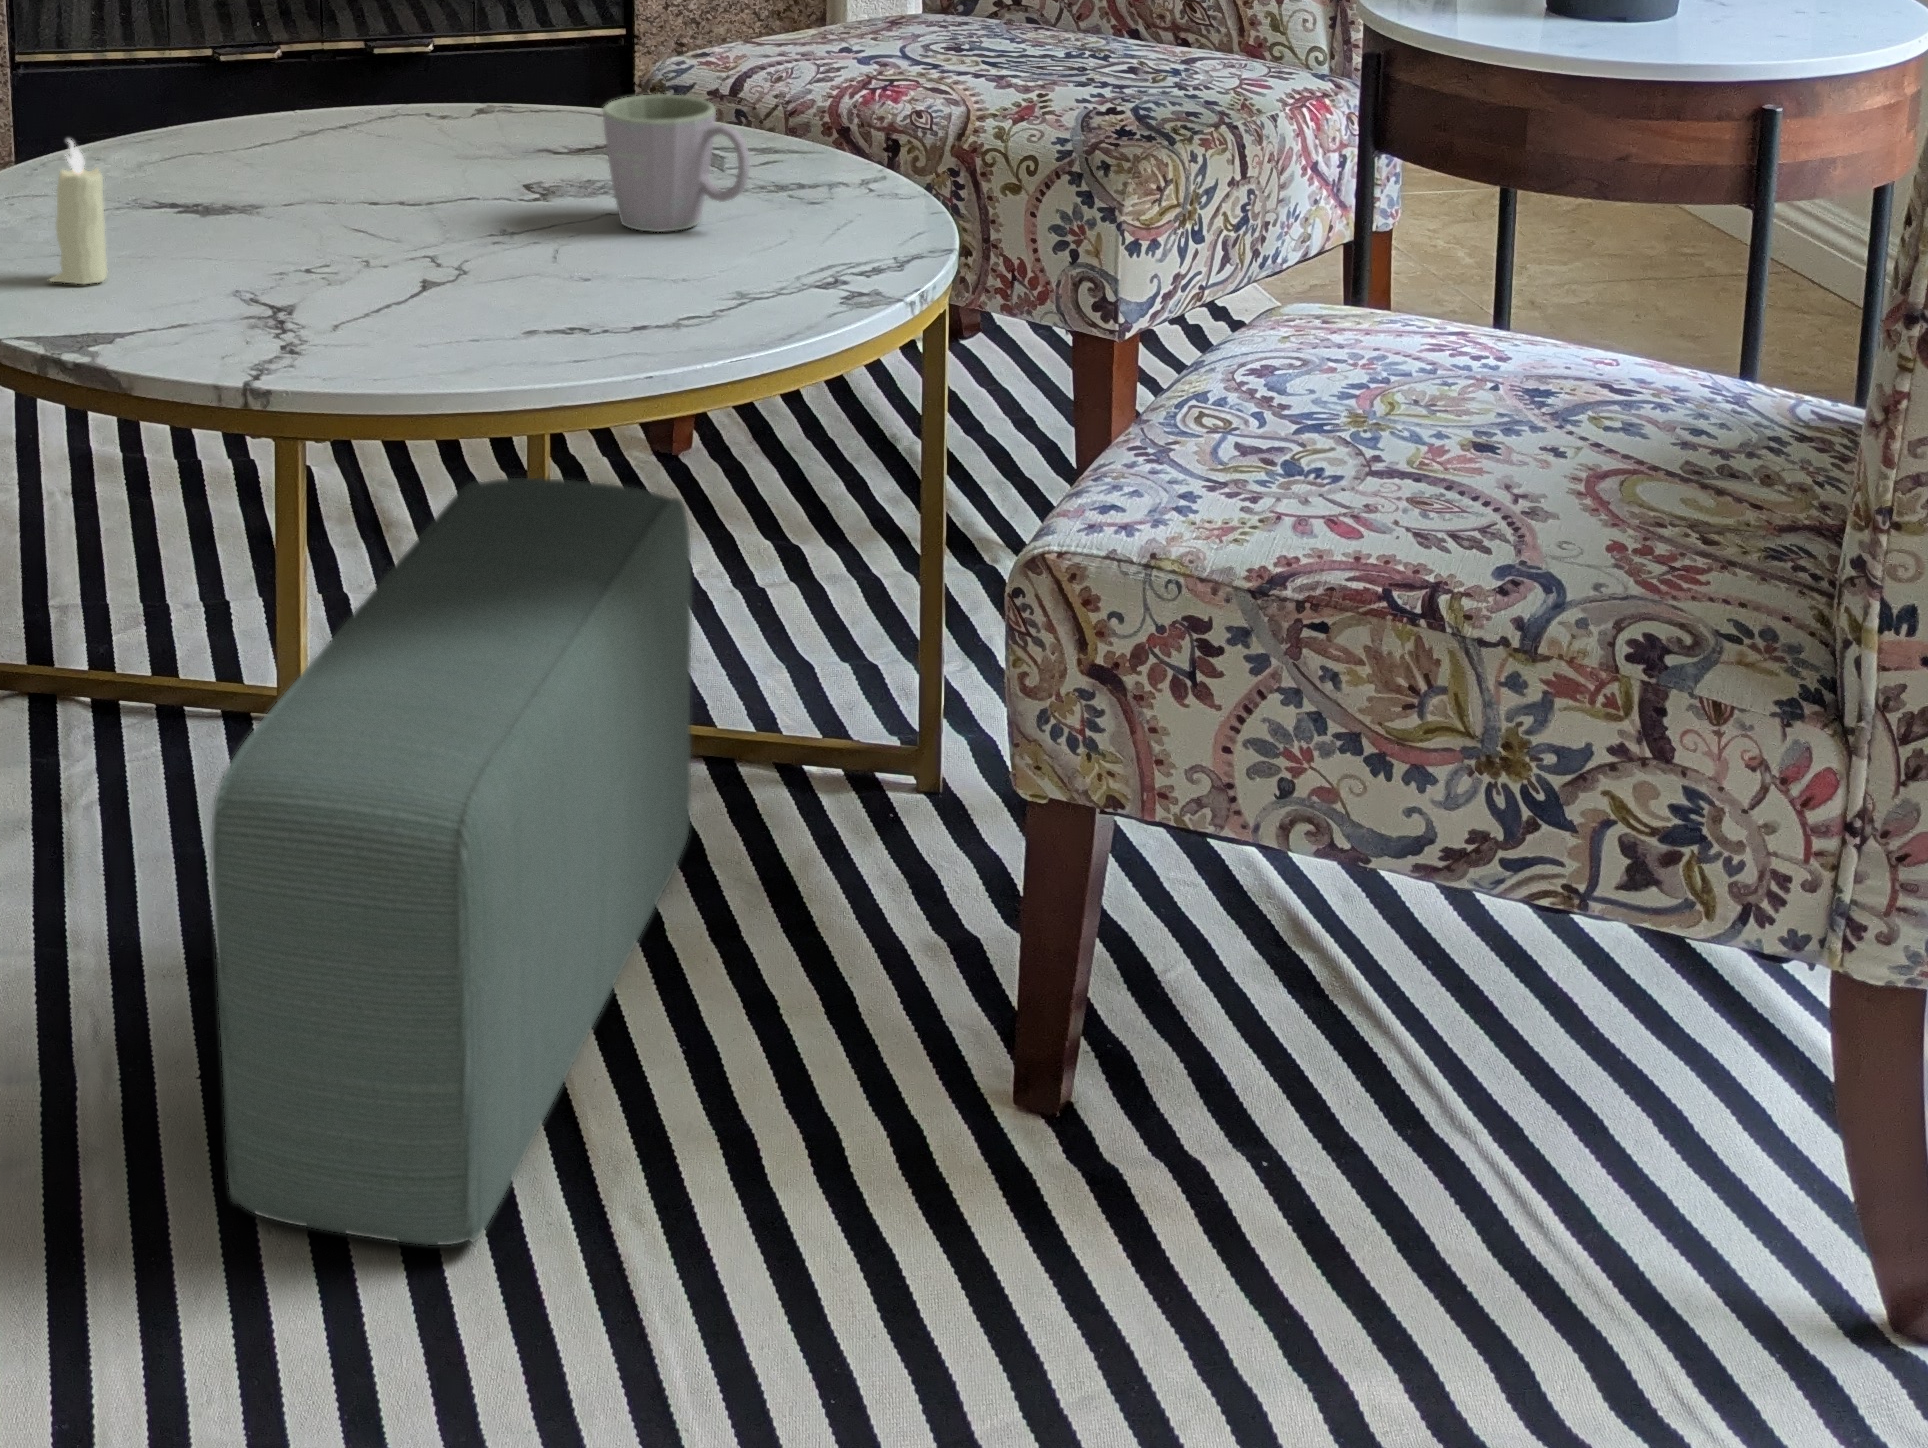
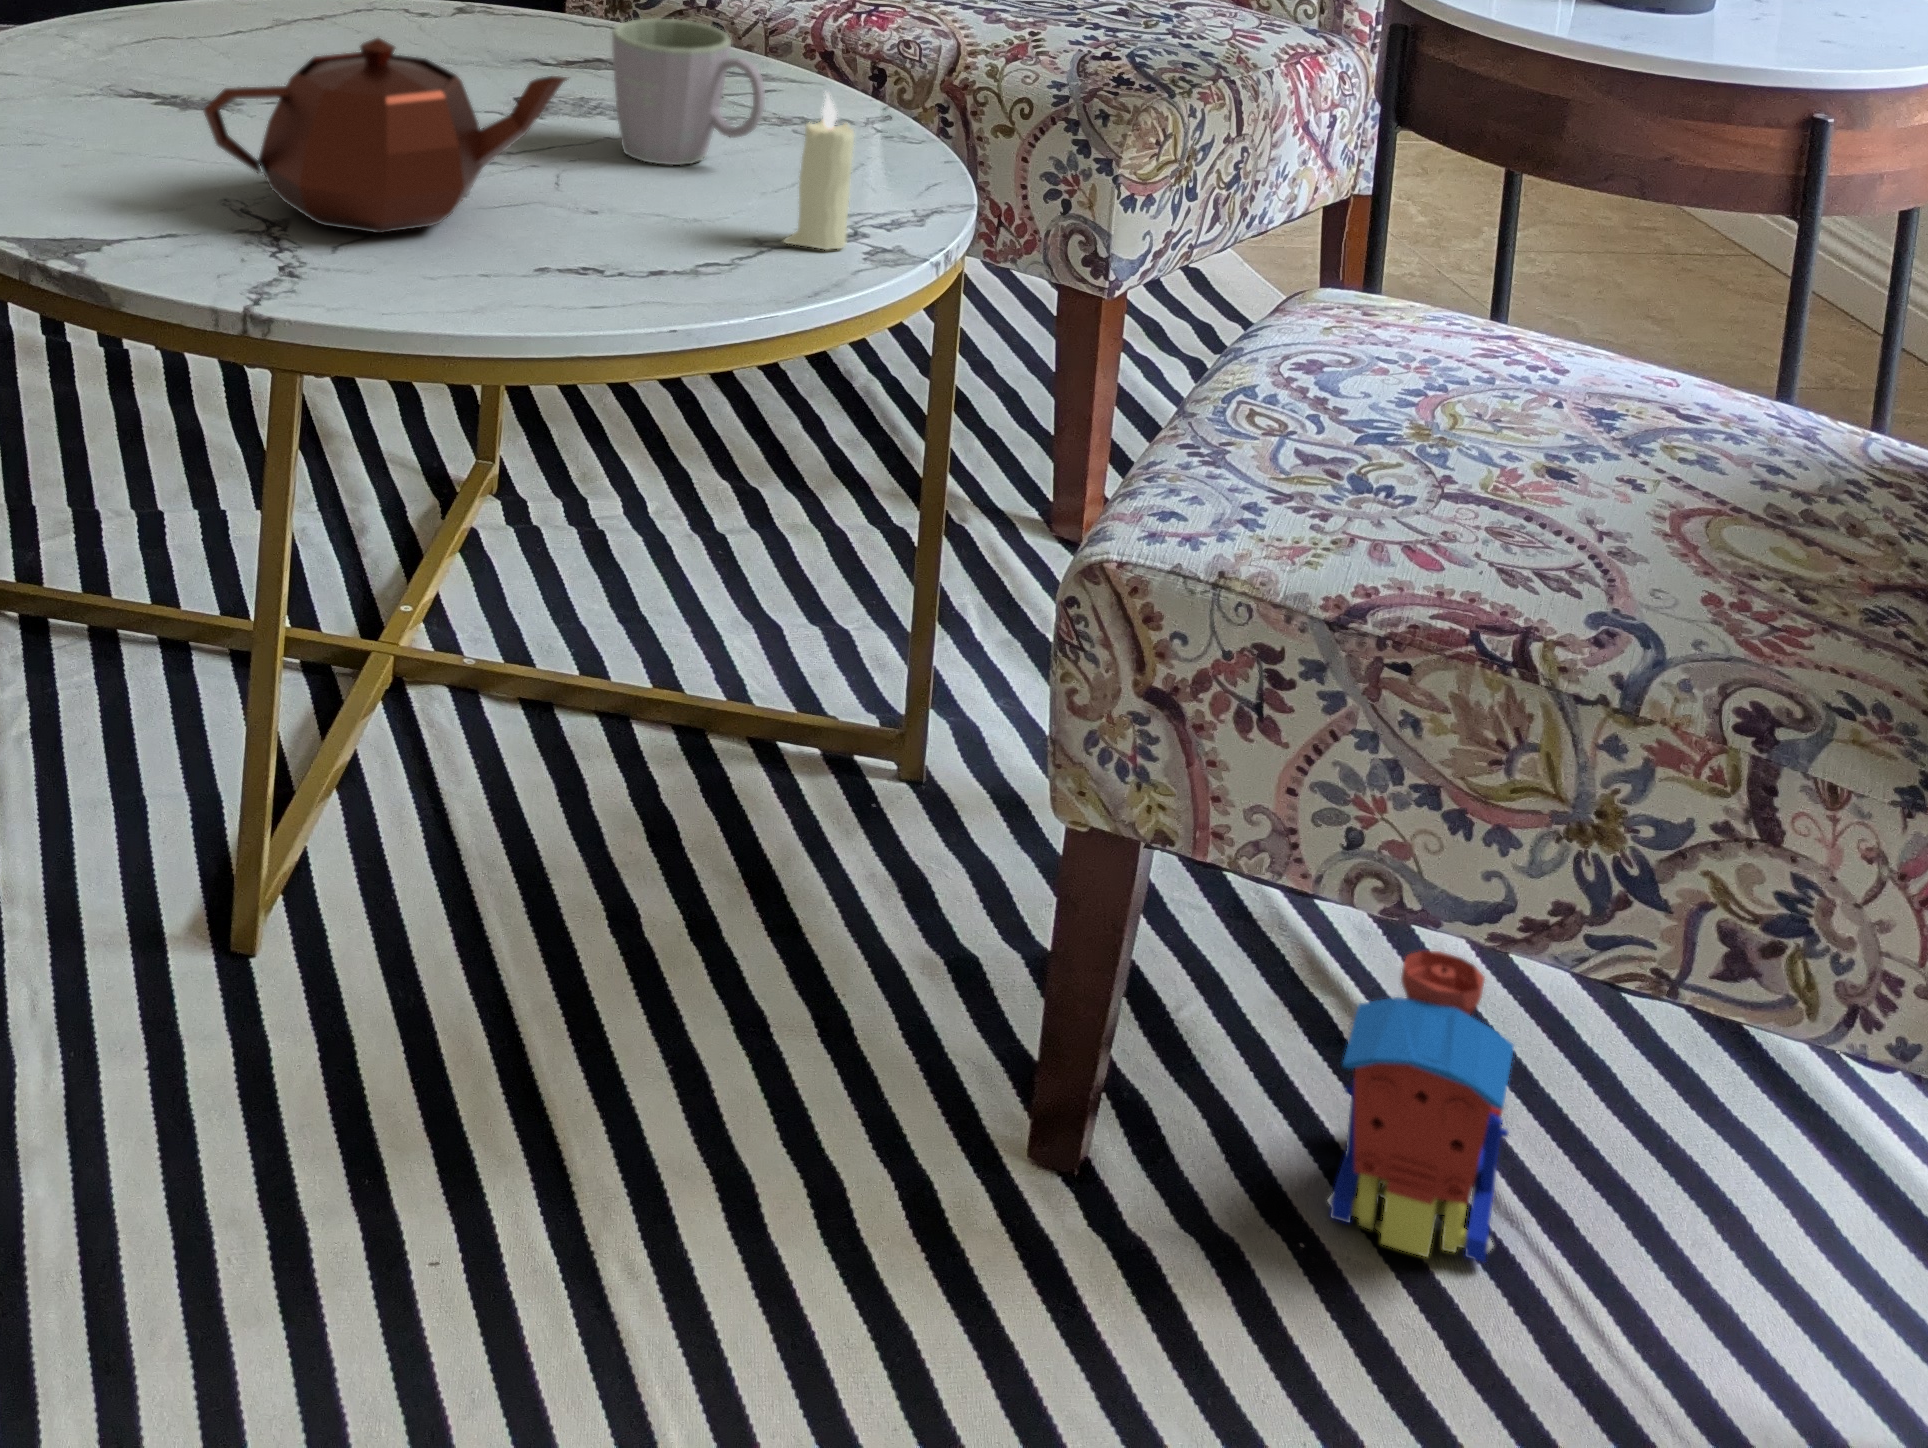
teapot: none [203,125,553,309] -> present [204,38,567,233]
candle: present [50,140,107,284] -> present [784,93,854,250]
pouf: present [211,478,691,1245] -> none [187,419,688,1290]
toy train: none [1288,893,1455,1165] -> present [1328,951,1514,1263]

